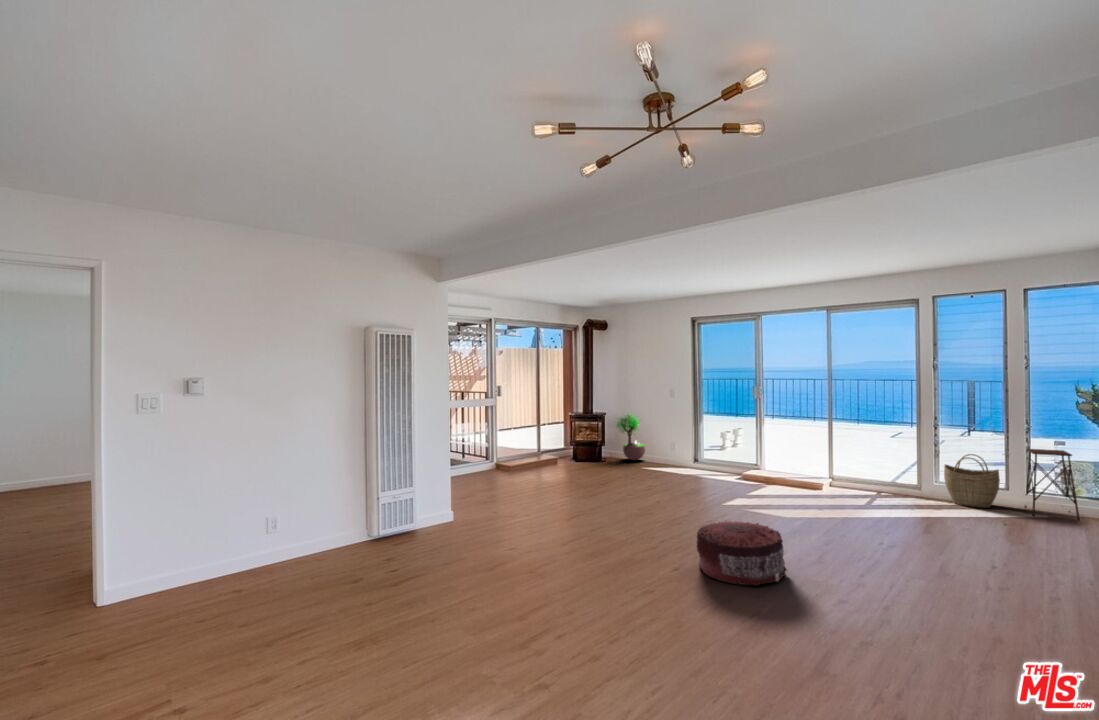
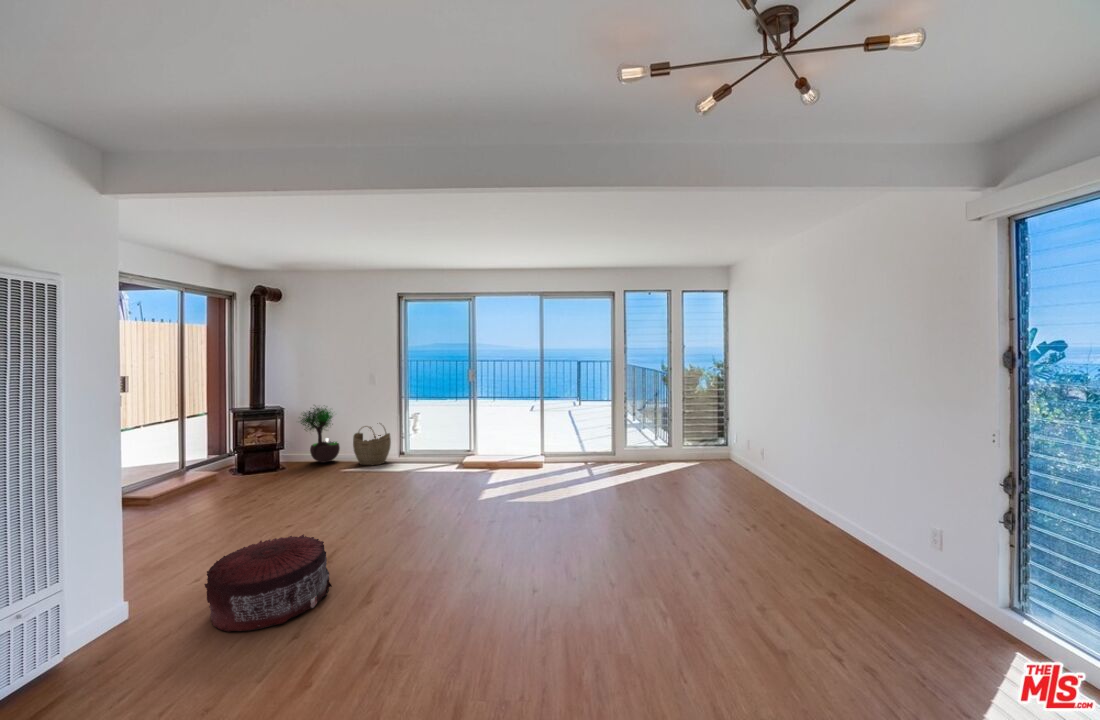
side table: present [1025,449,1080,521] -> none [681,413,717,467]
woven basket: present [944,454,1000,508] -> present [353,426,391,465]
pouf: present [697,521,787,585] -> present [205,534,332,632]

